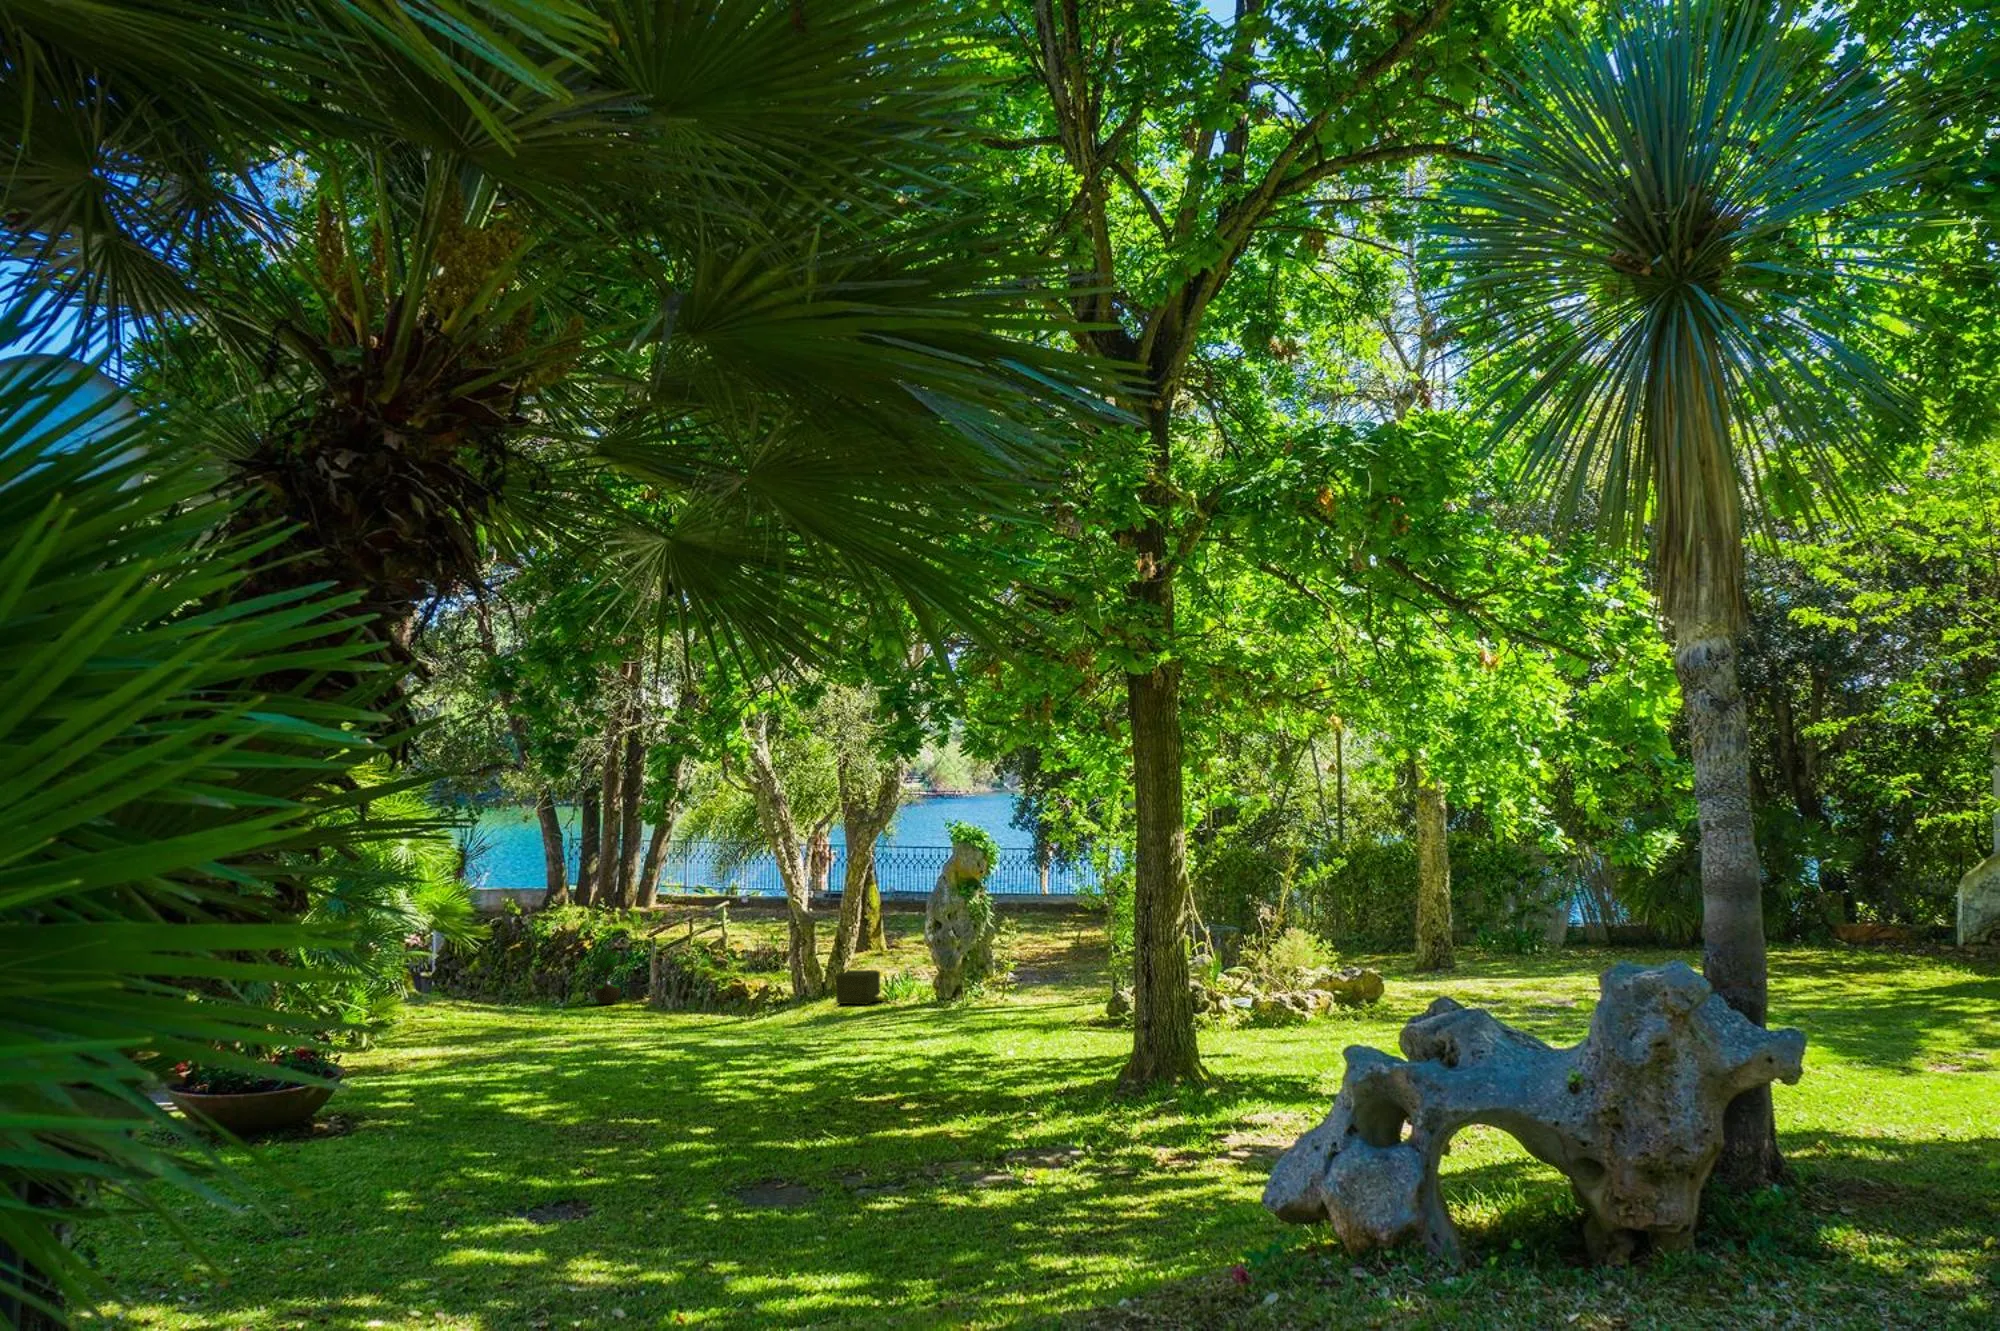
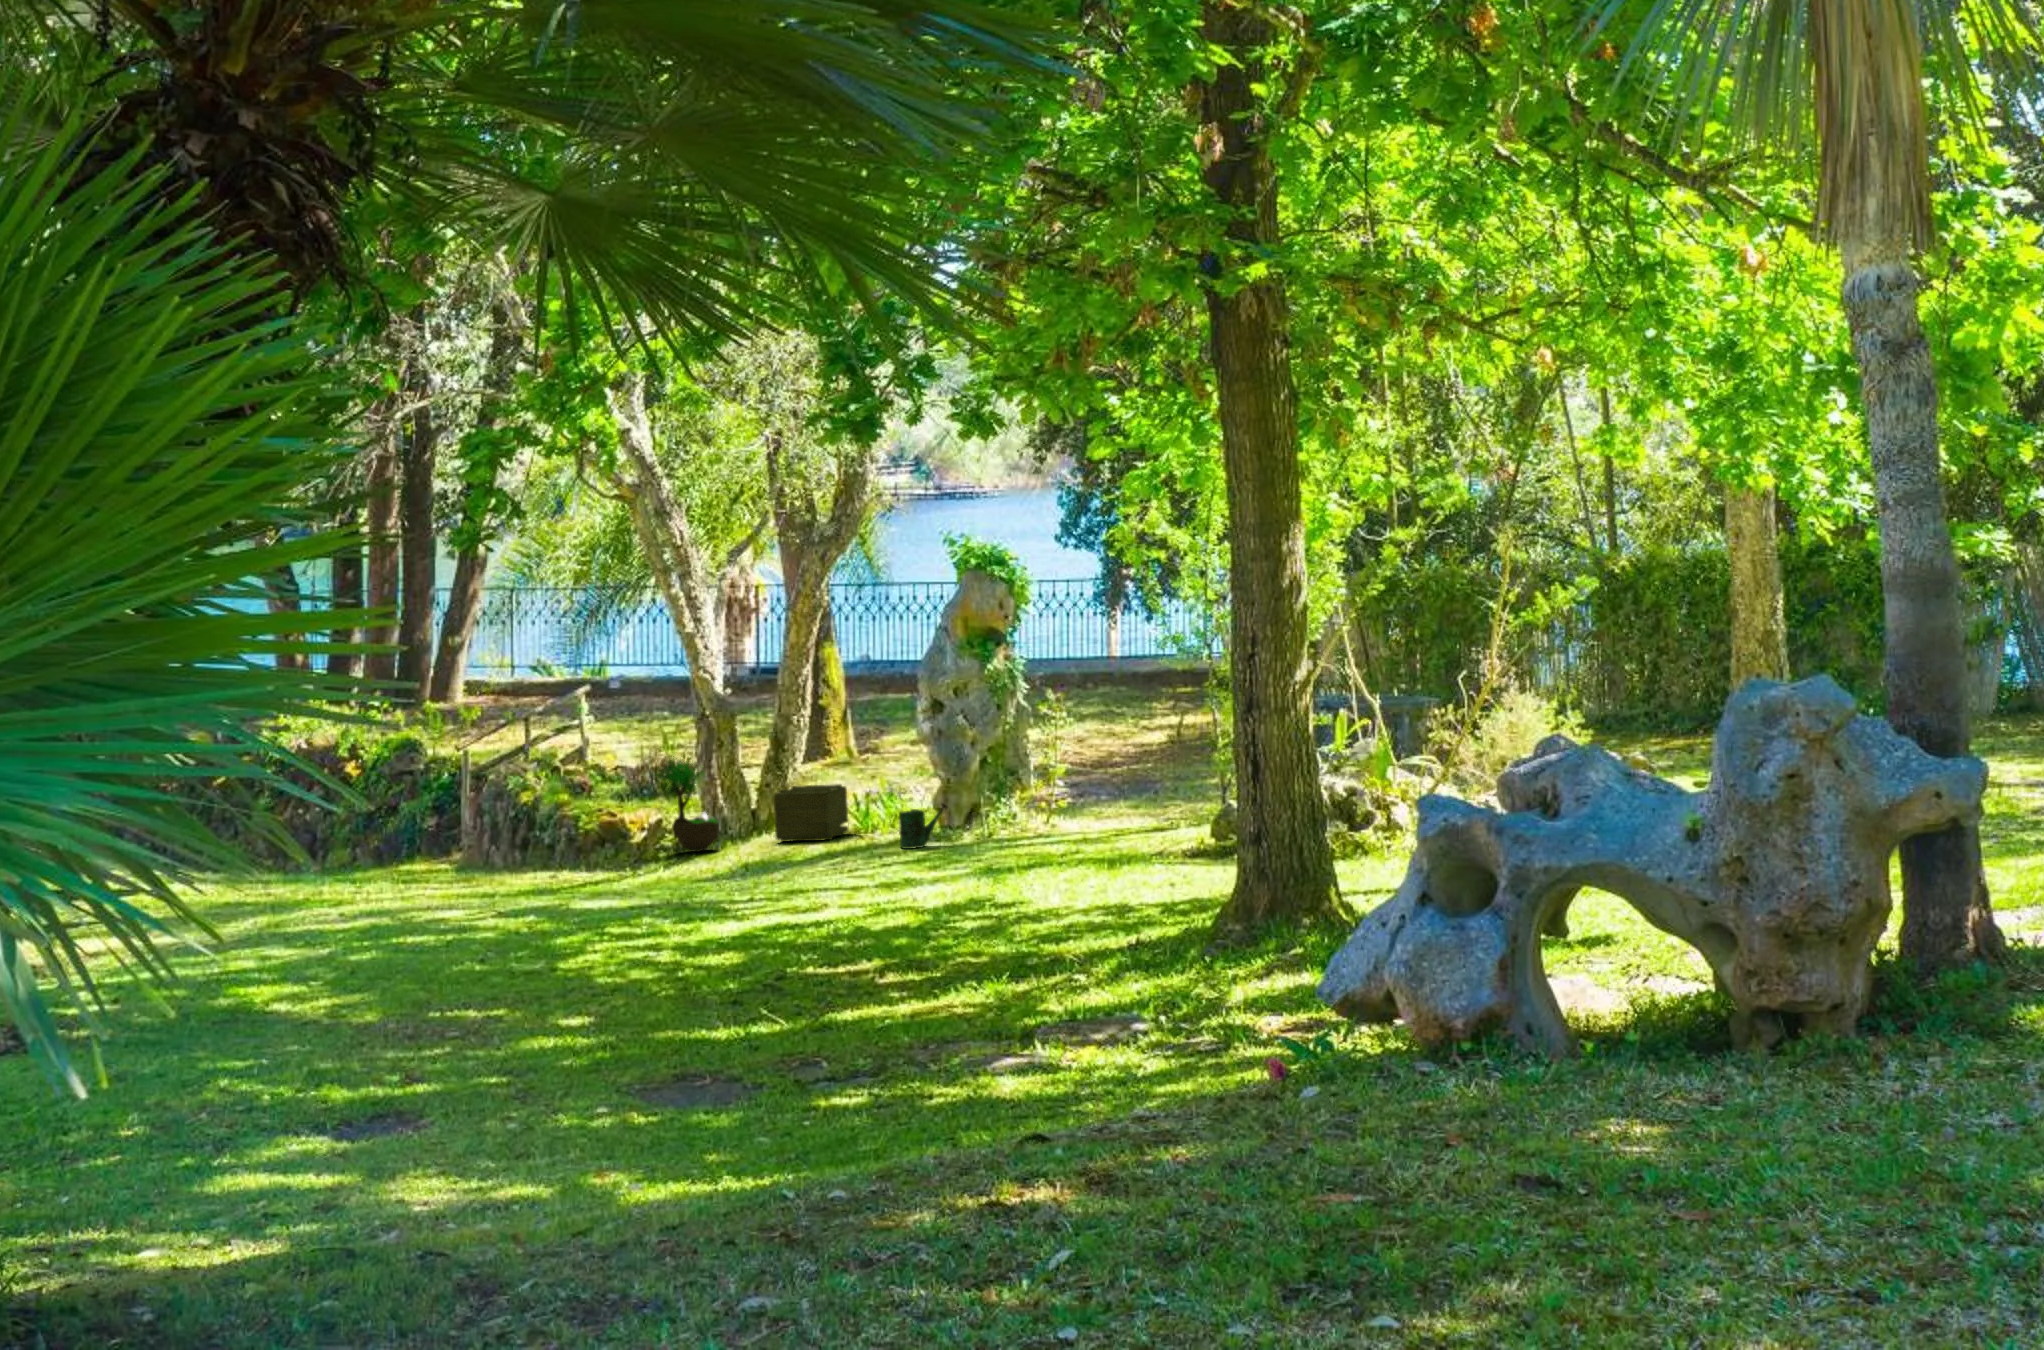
potted tree: present [591,951,621,1004] -> present [655,756,719,852]
watering can: none [906,984,942,1012] -> present [890,803,948,849]

